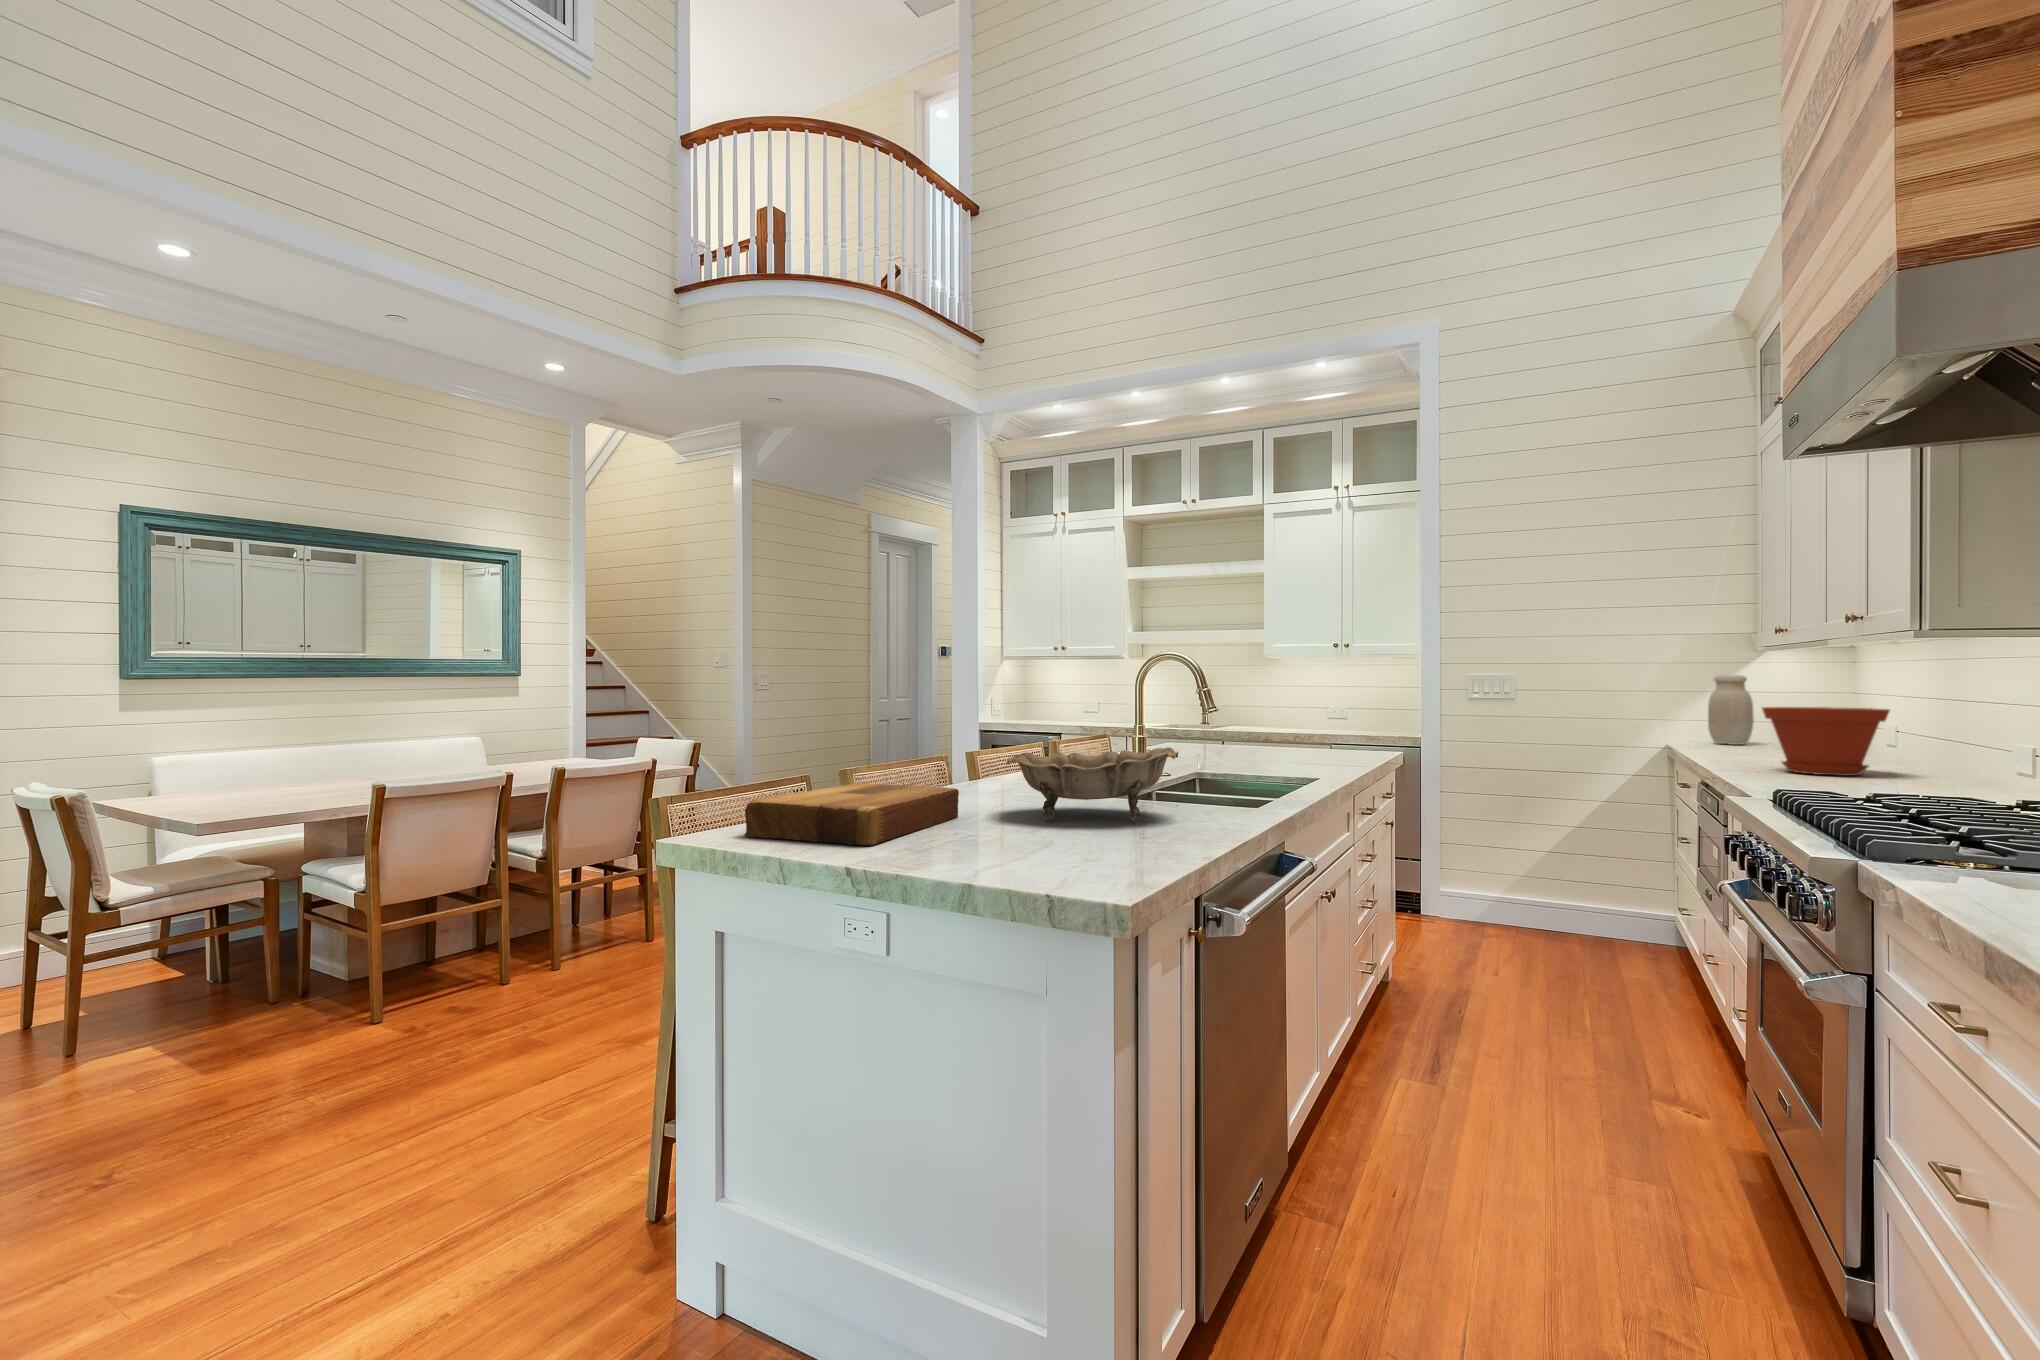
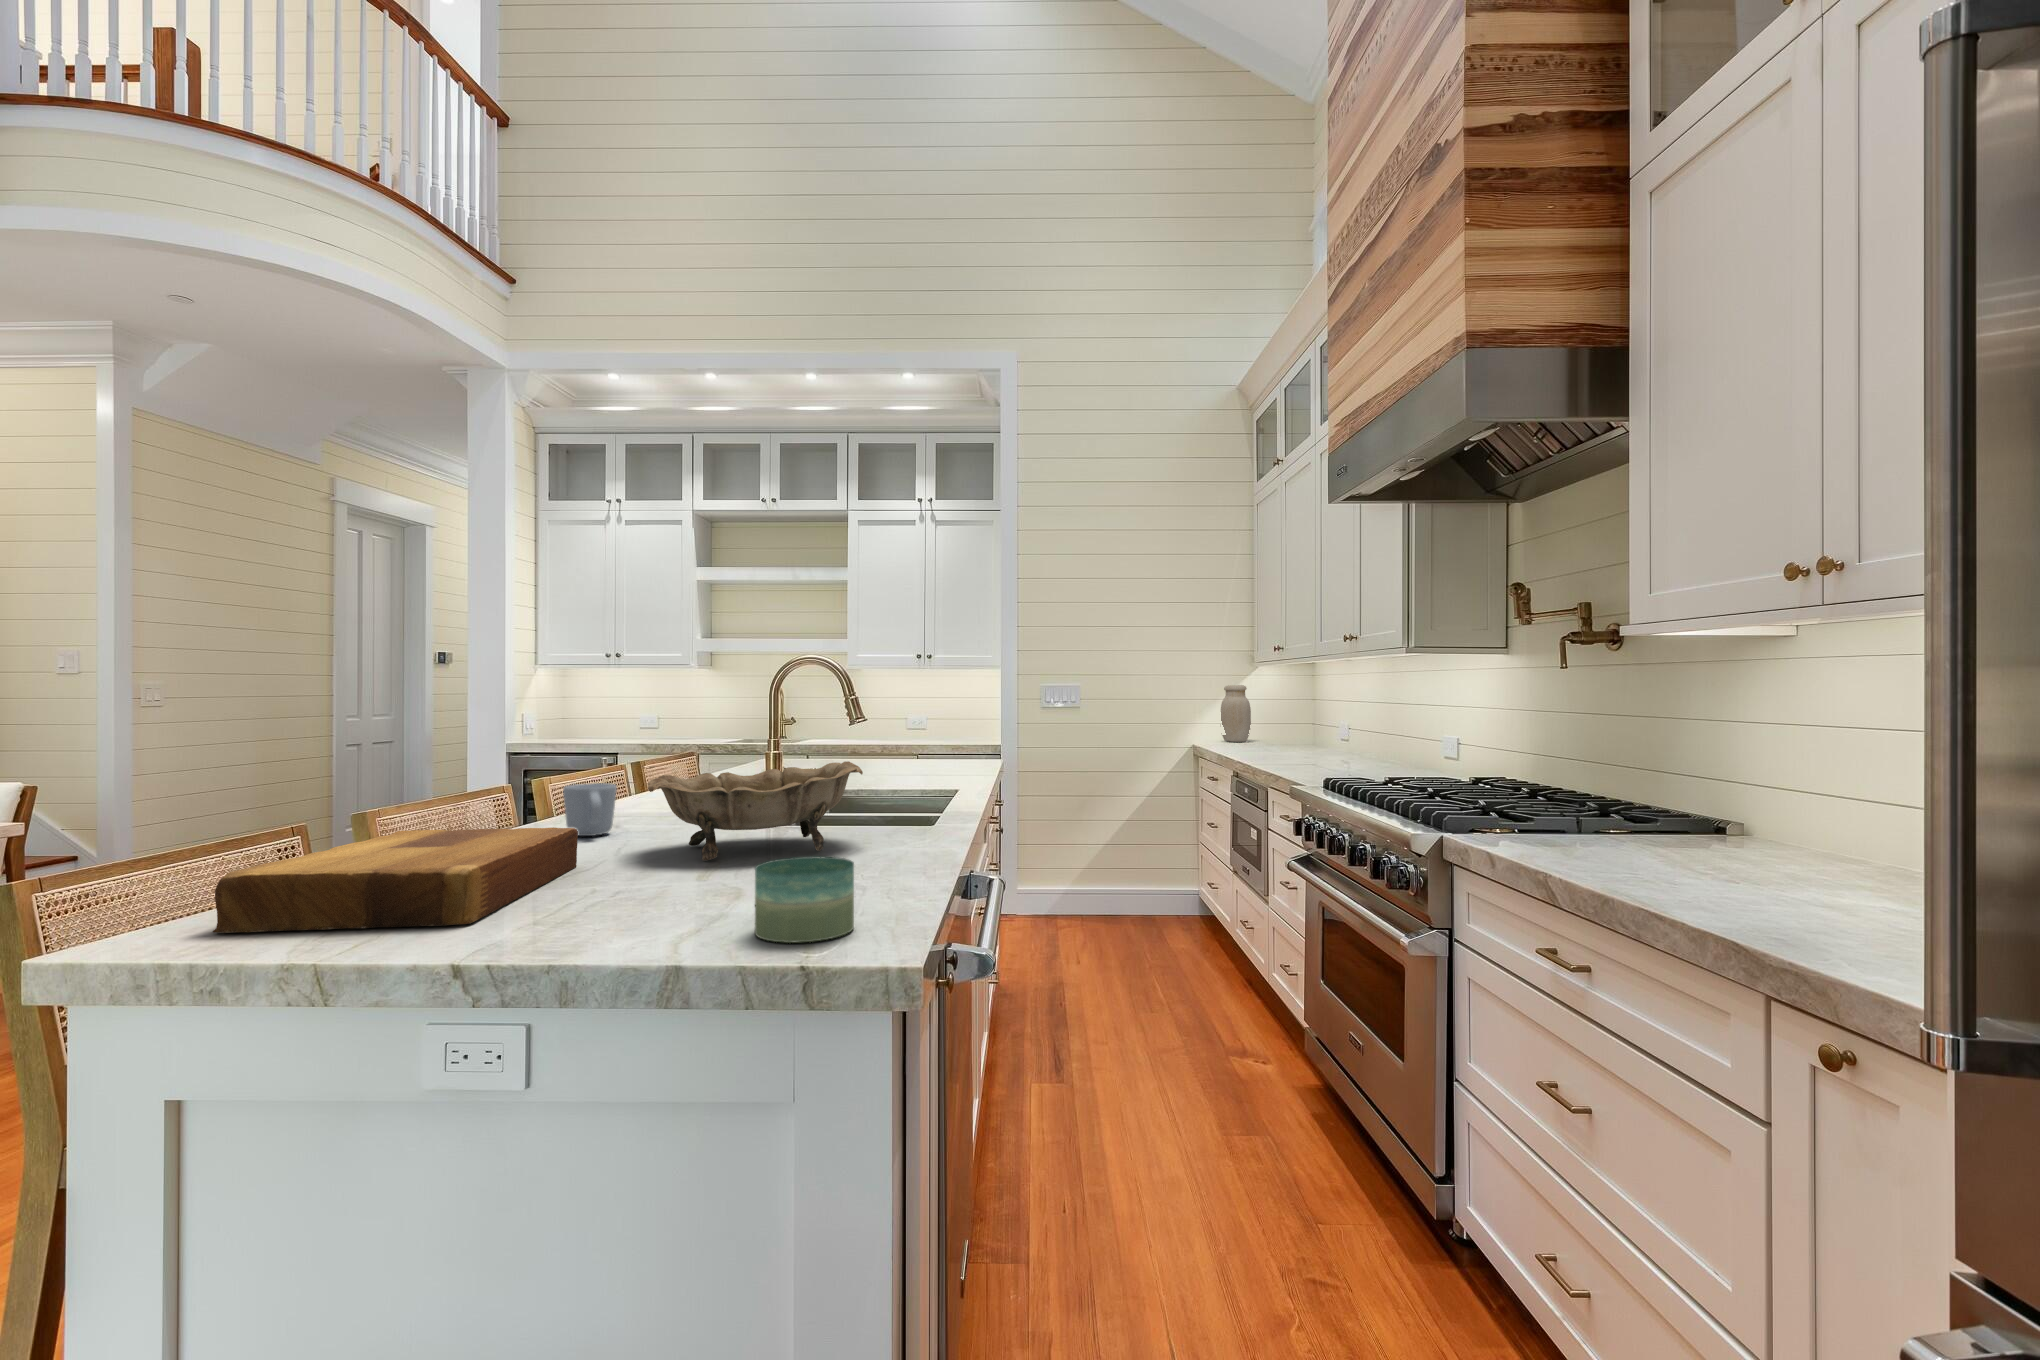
plant pot: present [1762,707,1890,776] -> none [1284,710,1366,763]
mug: none [964,757,1002,797] -> present [563,783,617,836]
candle: none [1034,818,1108,880] -> present [755,856,854,943]

